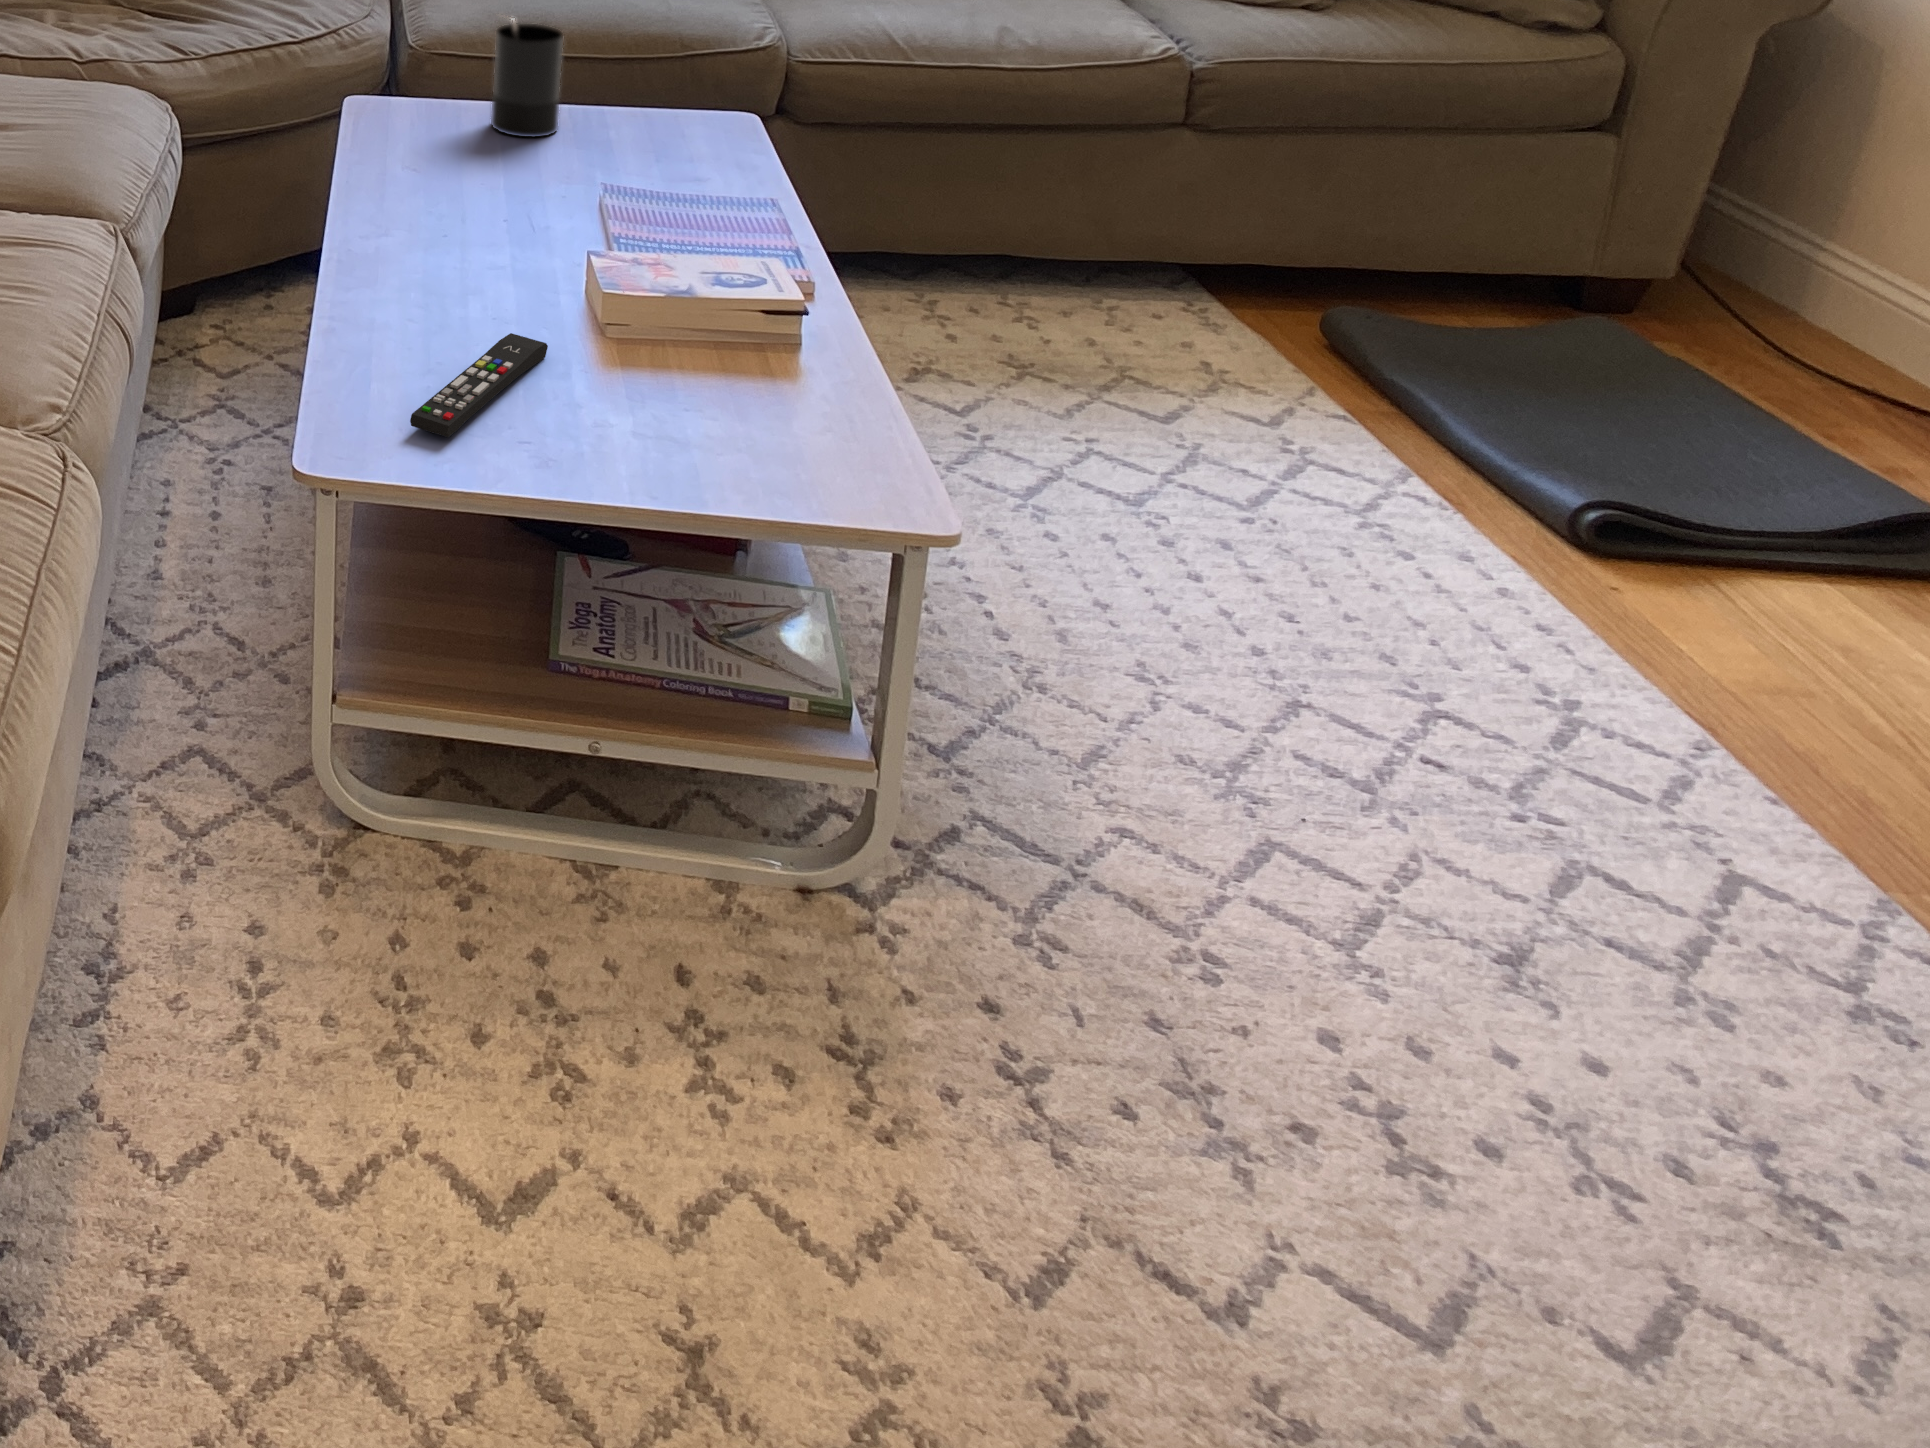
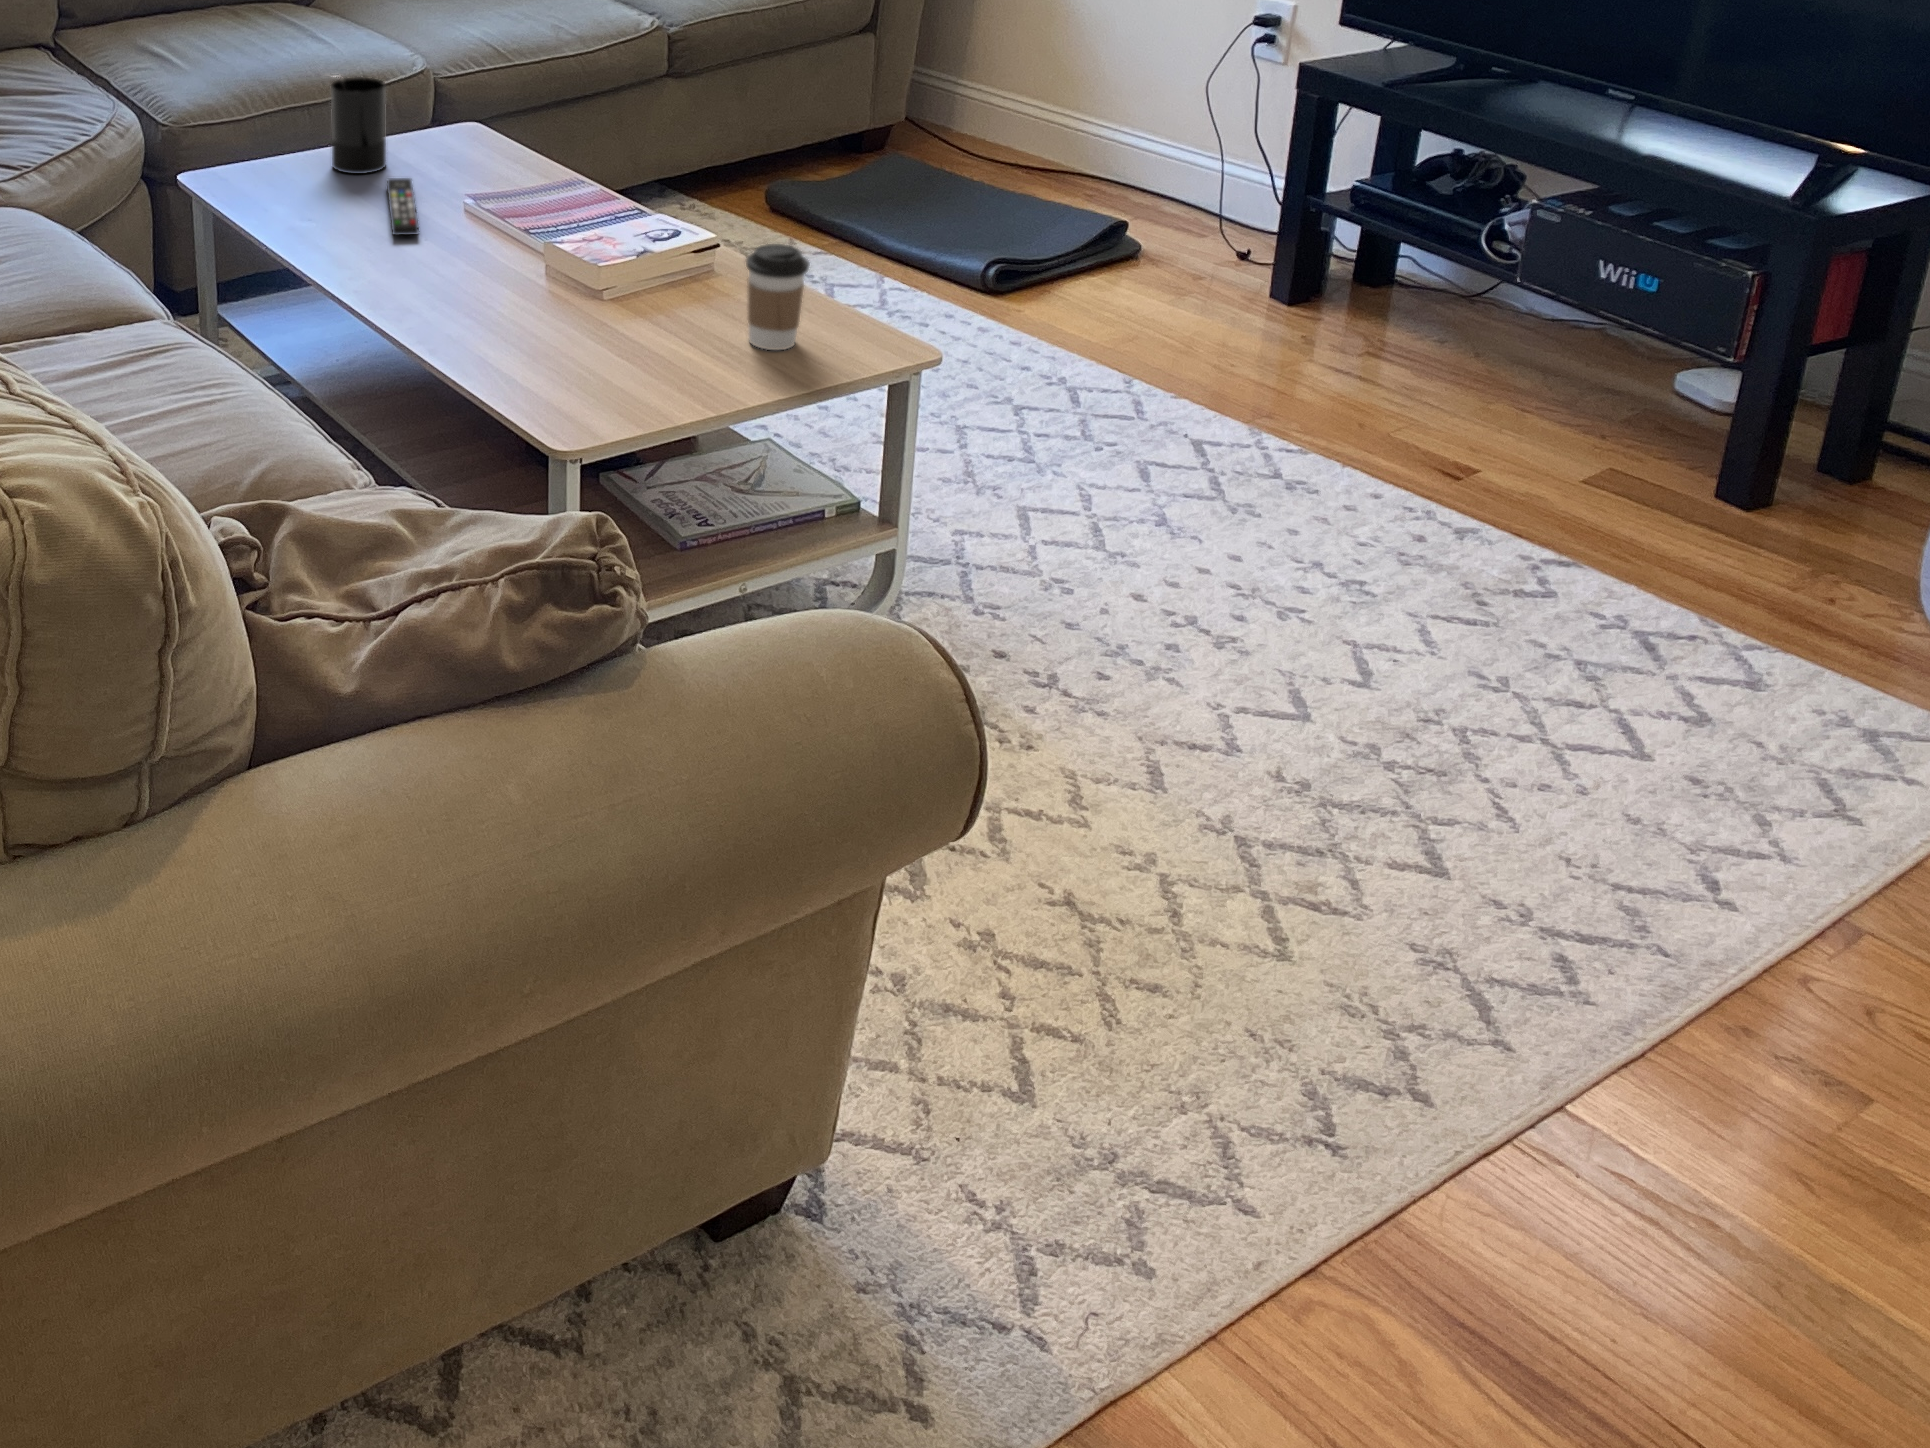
coffee cup: none [665,313,756,458] -> present [746,244,810,350]
remote control: present [410,333,548,437] -> present [387,178,419,235]

